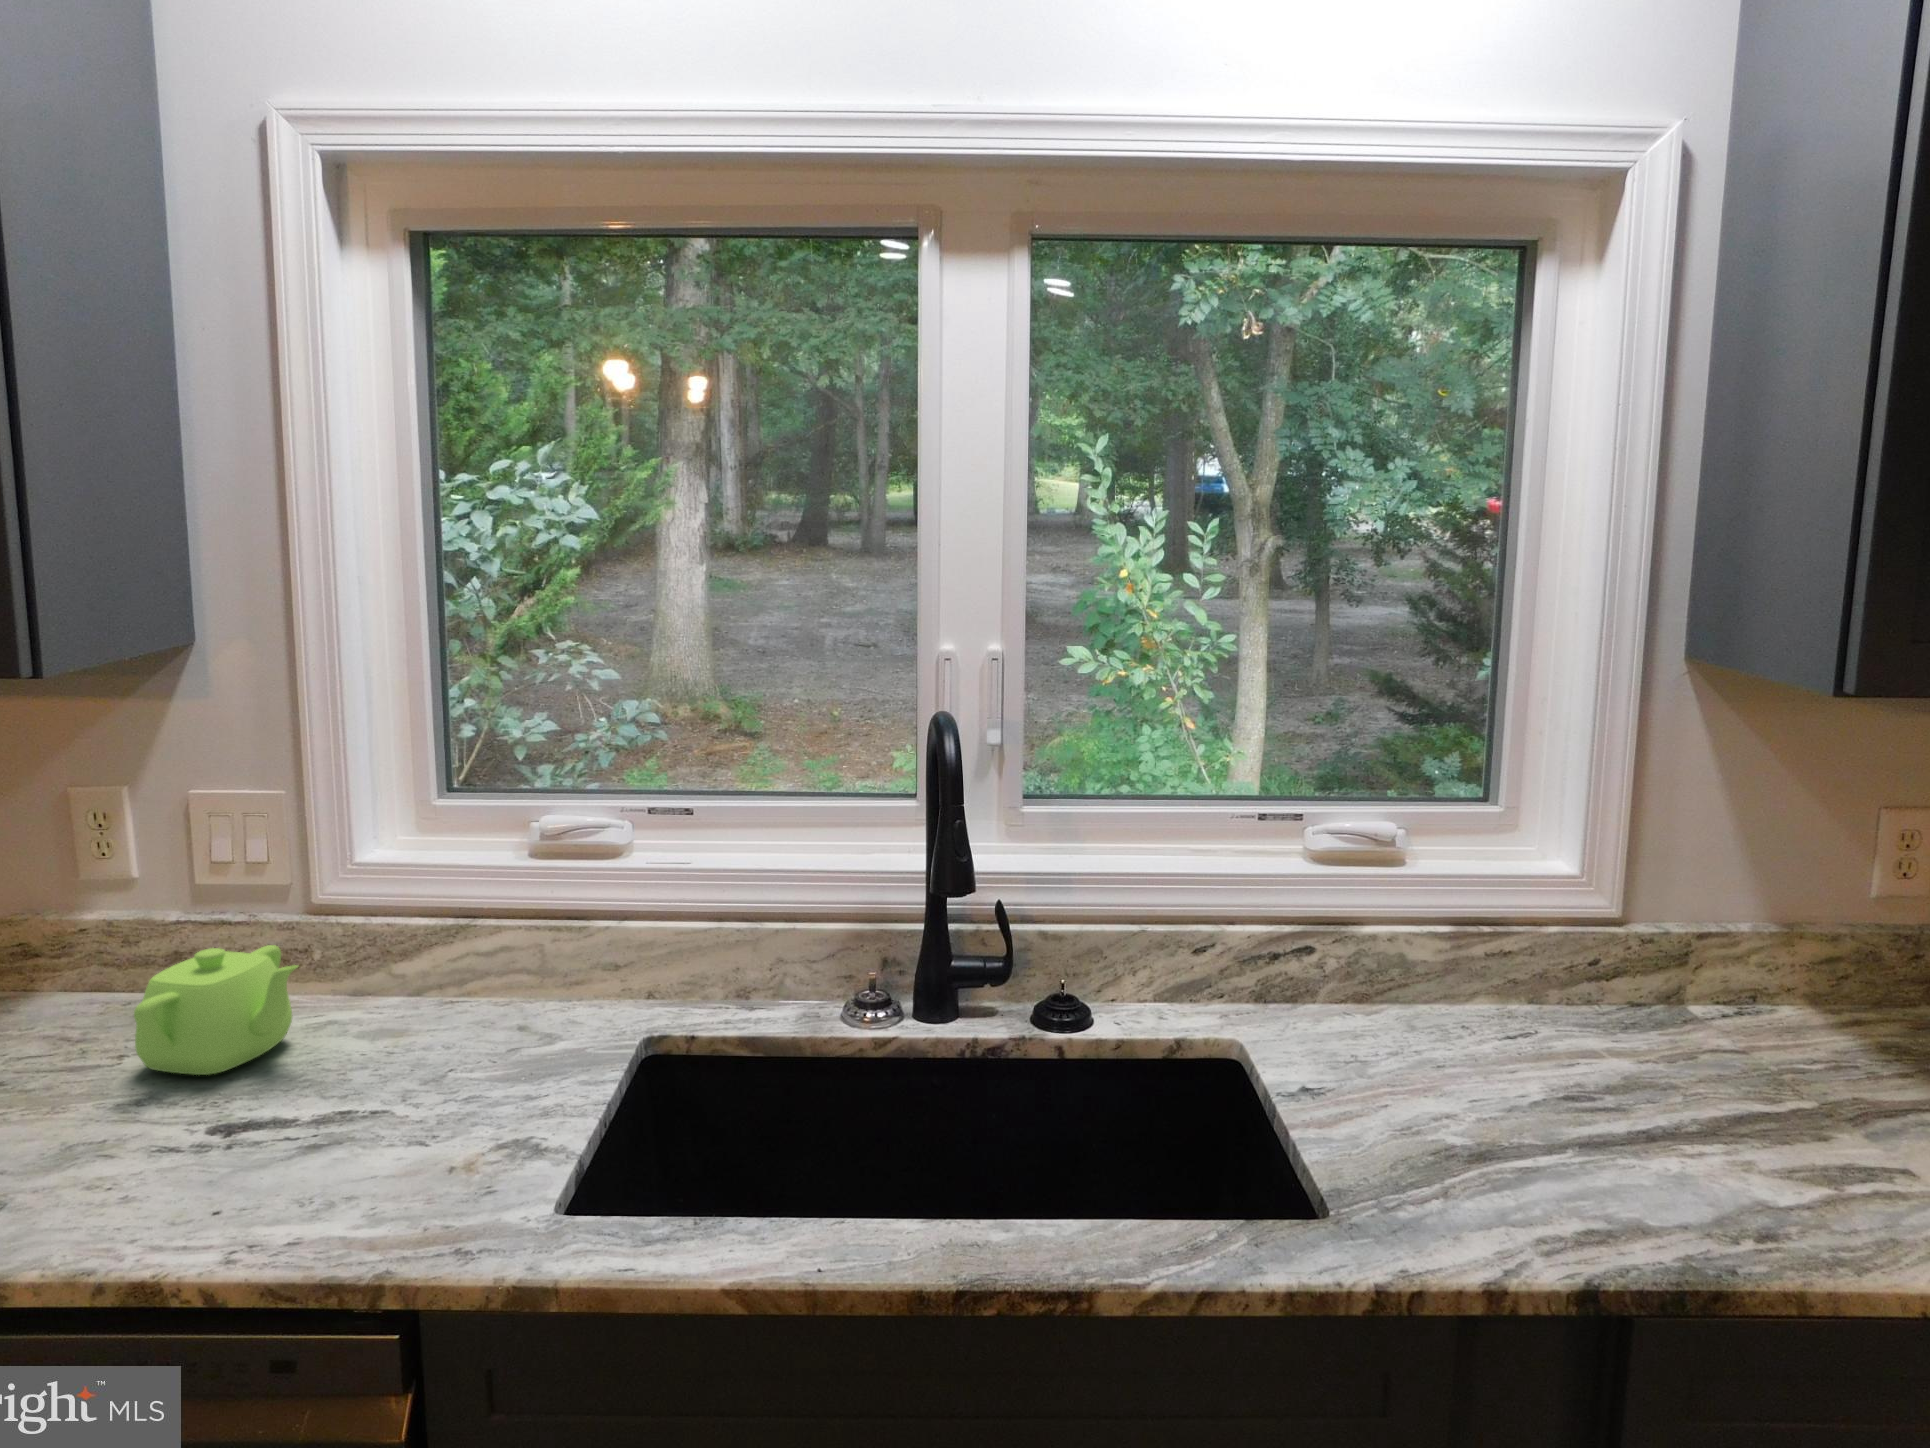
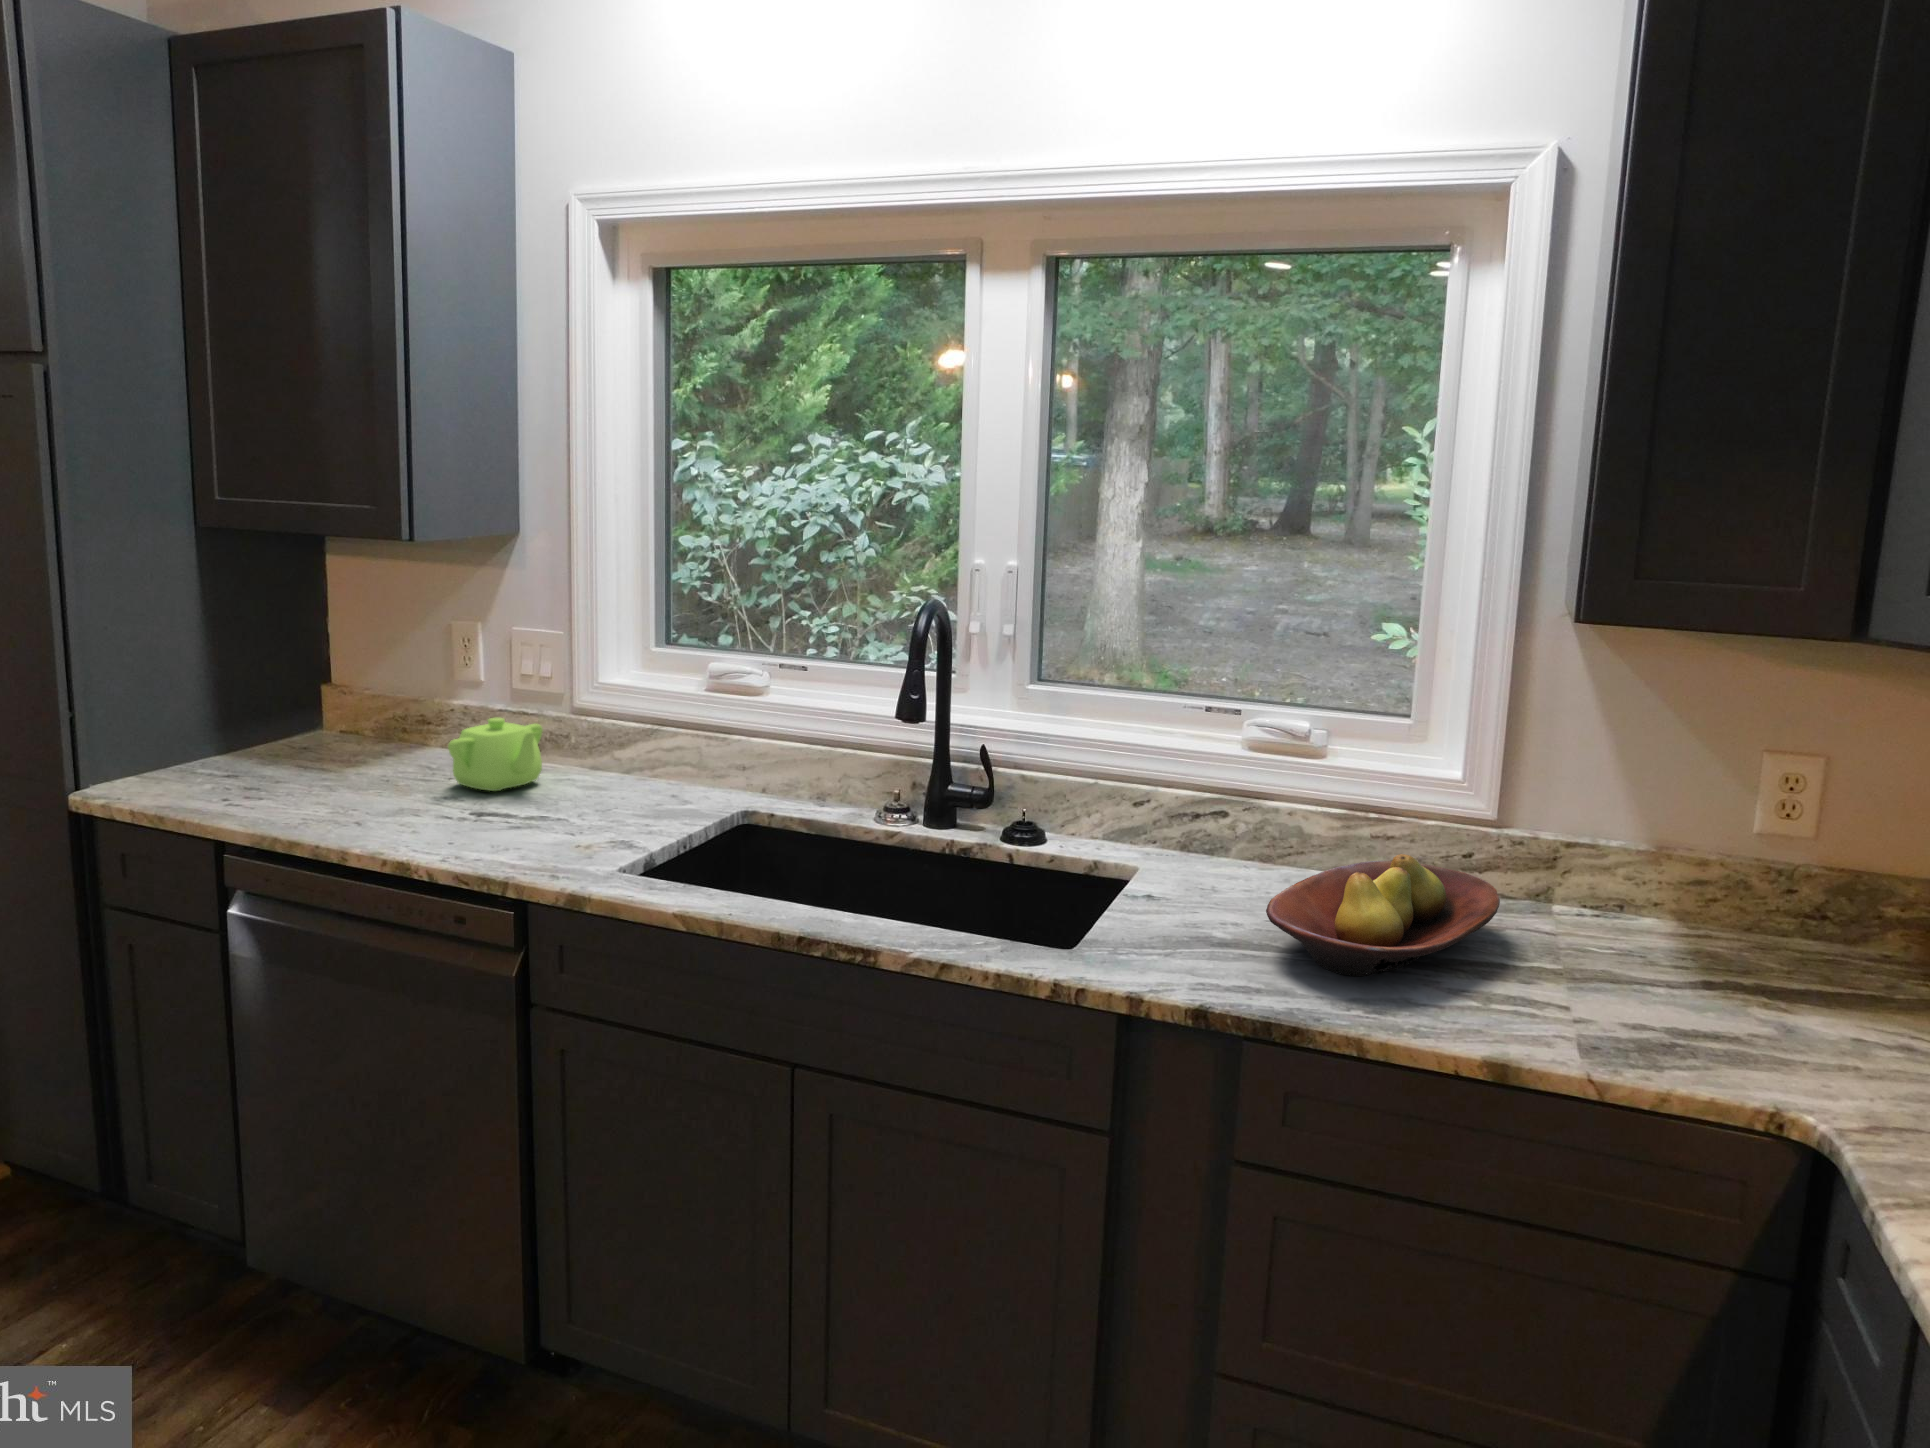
fruit bowl: none [1510,988,1780,1178] -> present [1266,854,1500,976]

